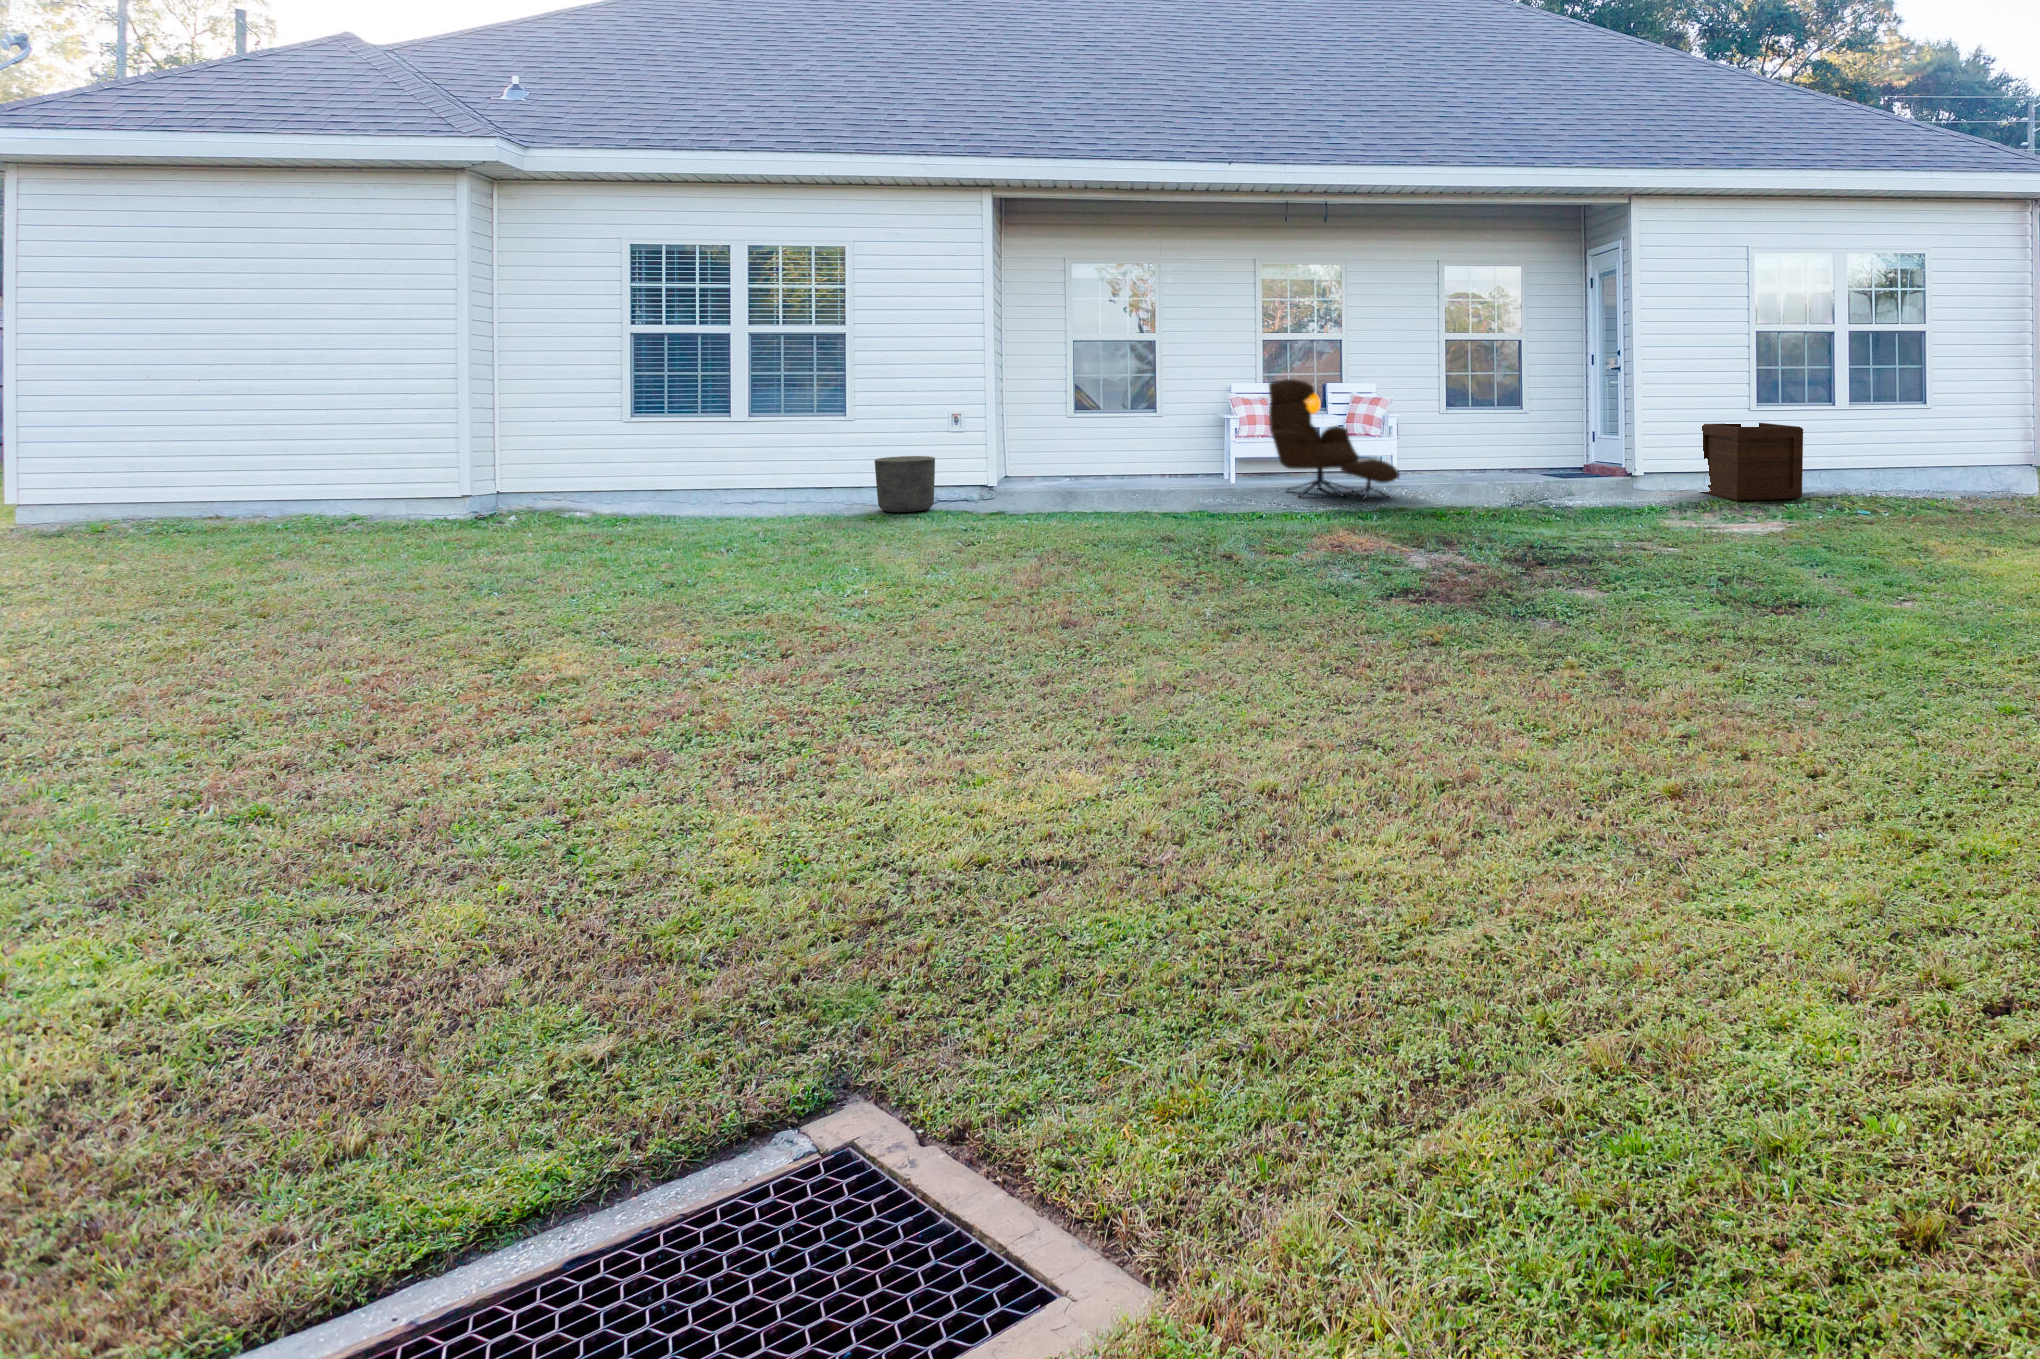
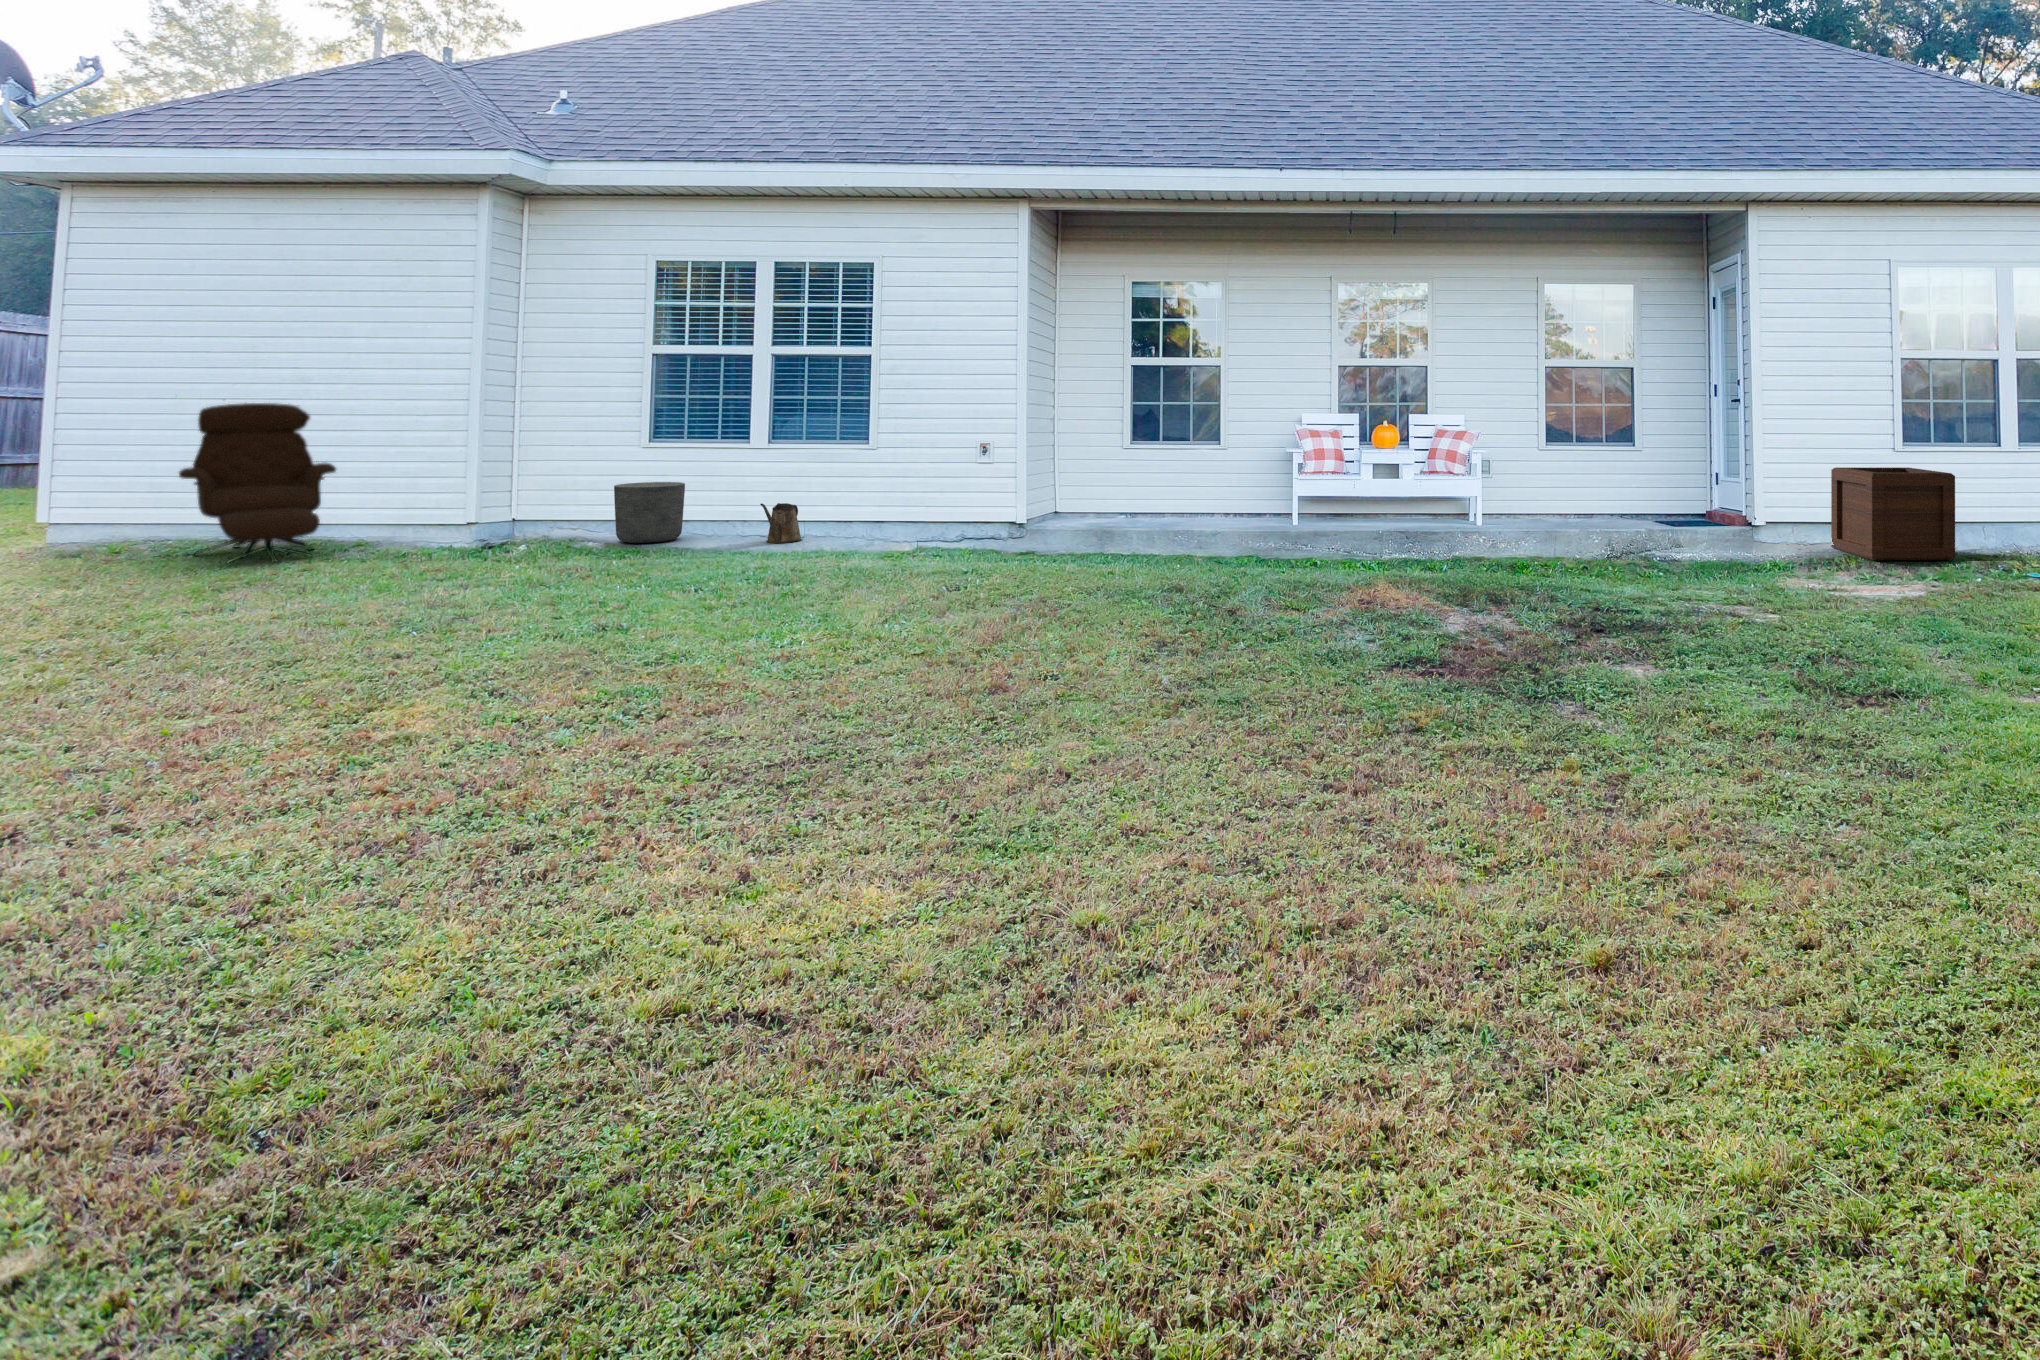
lounge chair: present [1269,379,1400,499] -> present [179,403,336,563]
planter: present [875,456,935,512] -> present [614,482,685,543]
watering can: none [751,477,786,514] -> present [760,503,802,543]

